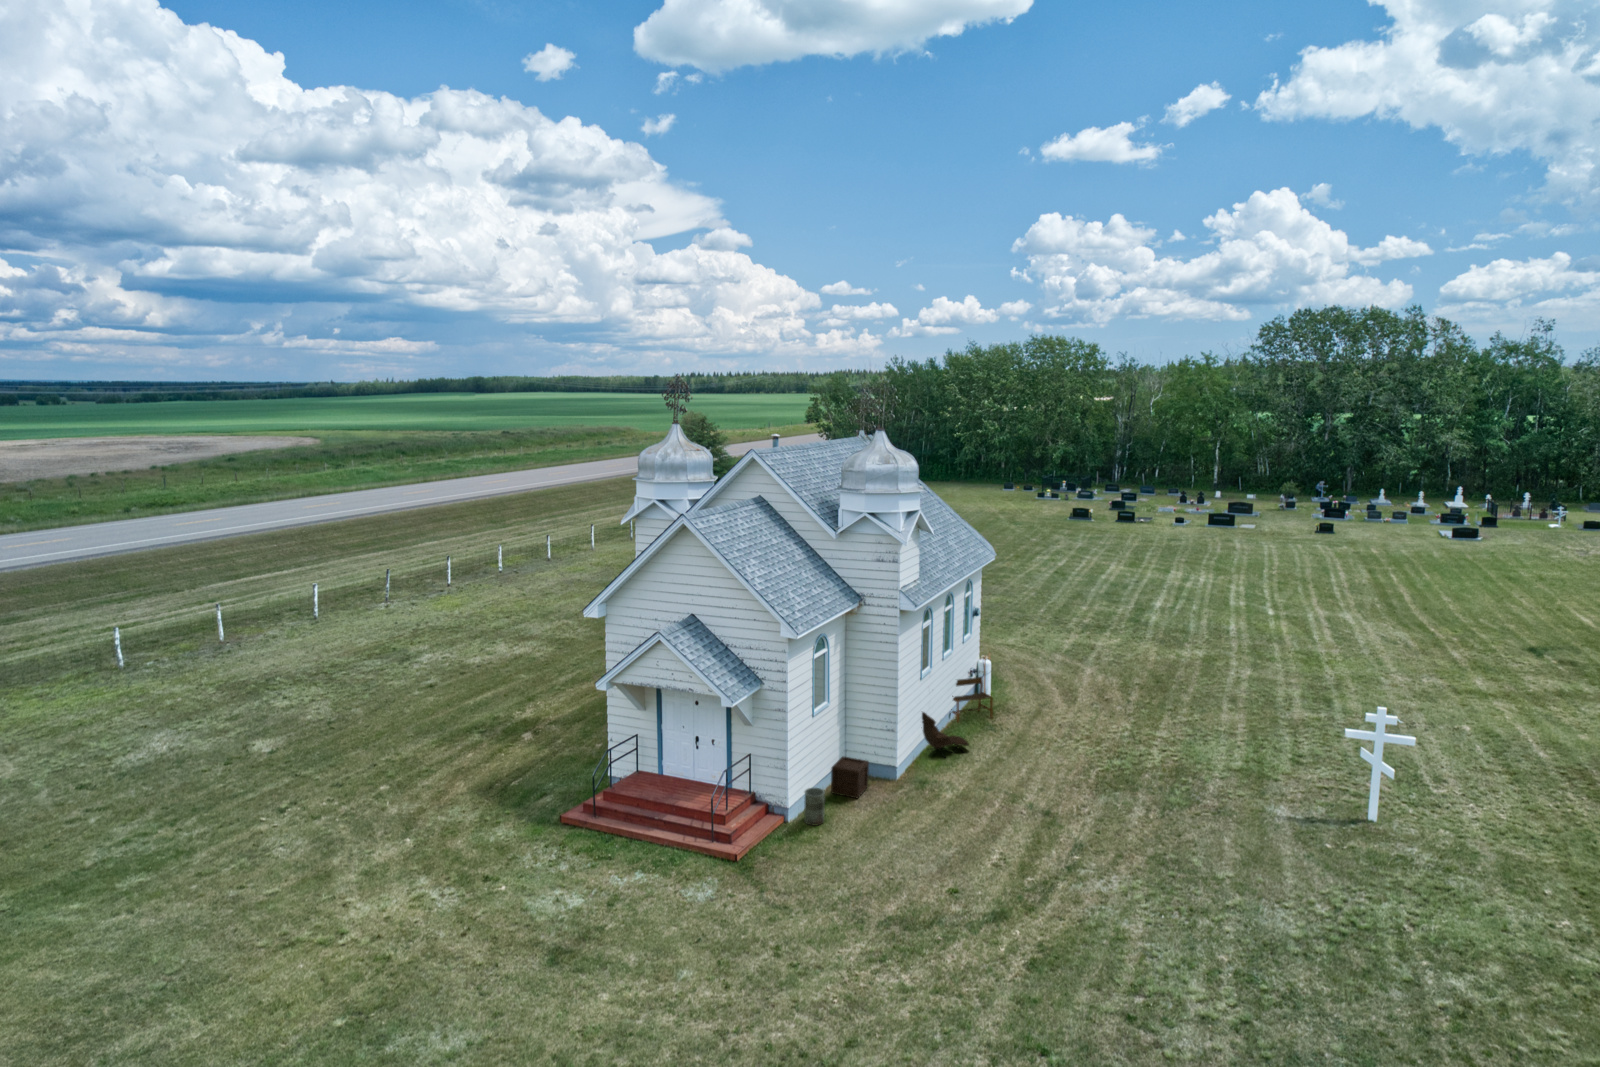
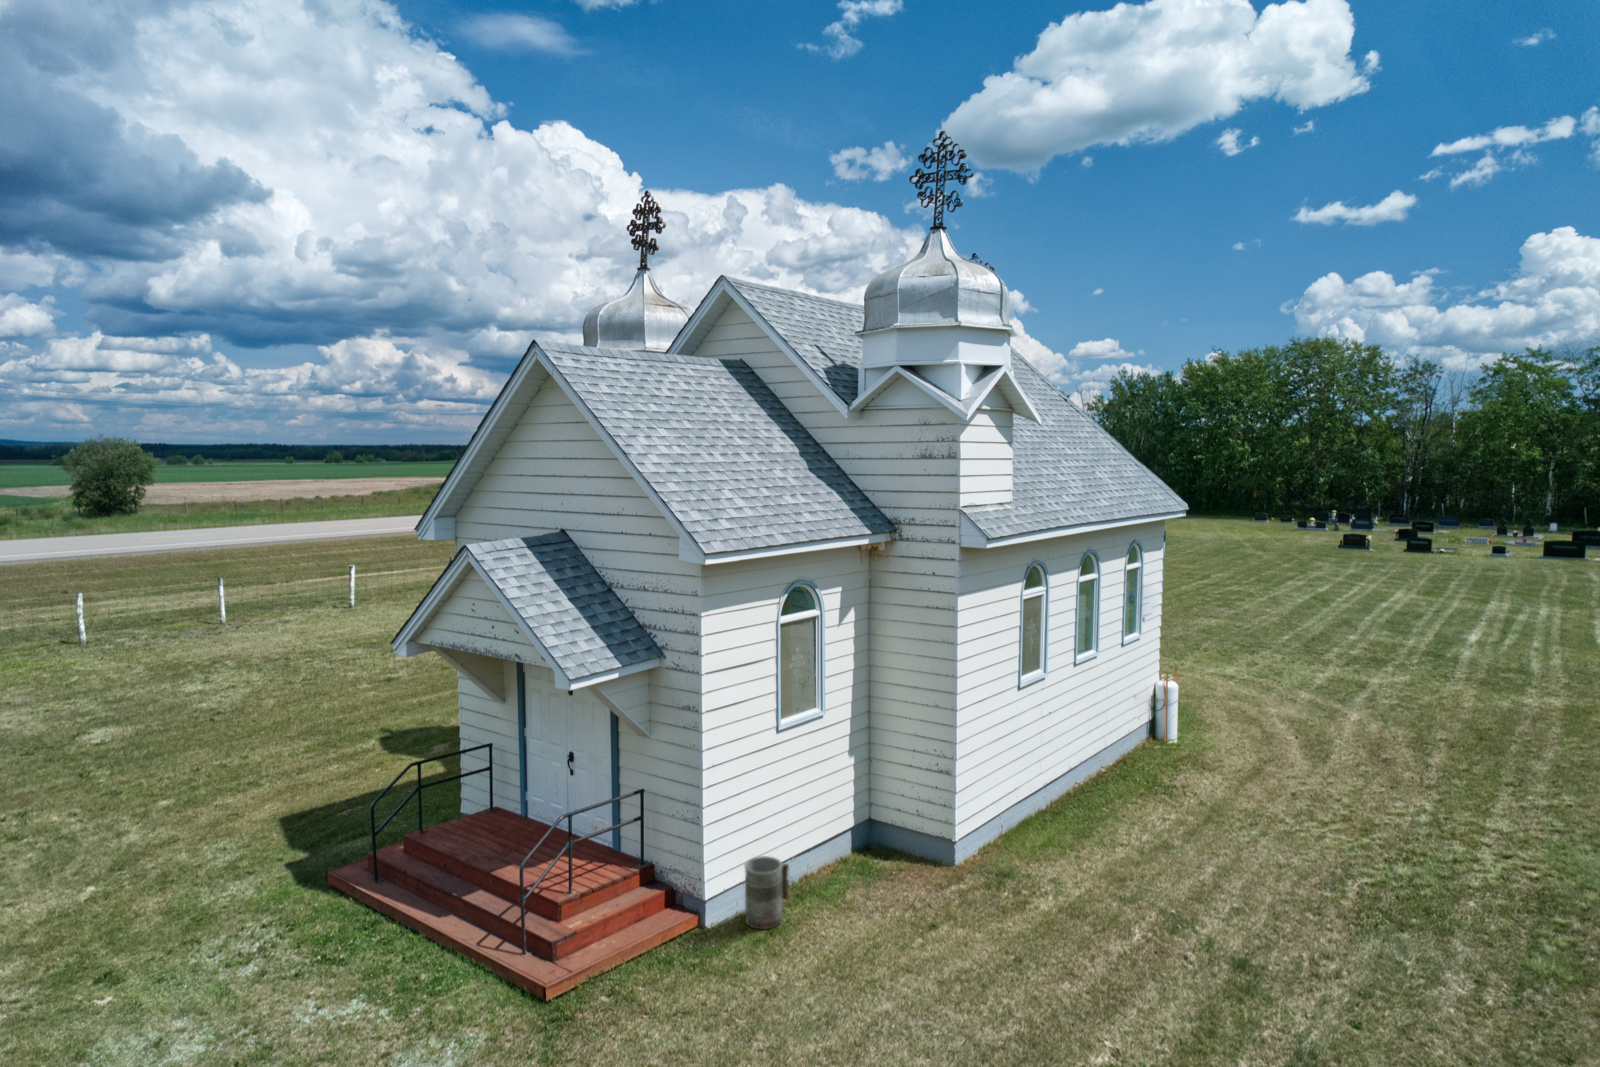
bench: present [951,677,993,722] -> none [1088,702,1166,774]
lounge chair: present [922,712,969,757] -> none [1020,745,1106,830]
wooden crate: present [831,757,869,798] -> none [824,807,896,886]

